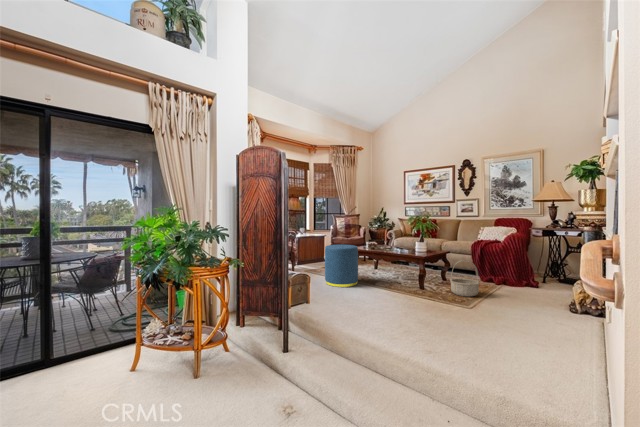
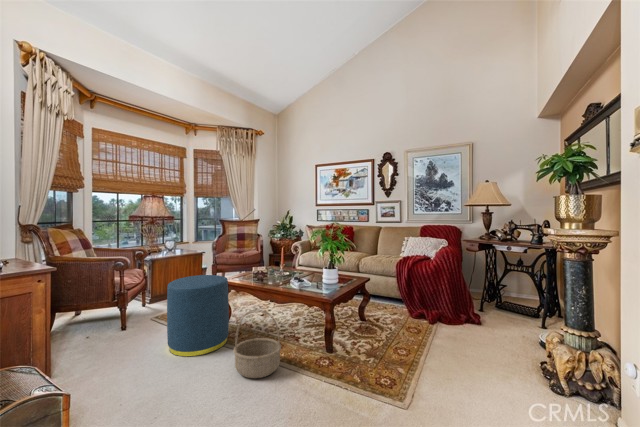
basket: present [450,260,480,297] -> present [233,310,281,378]

